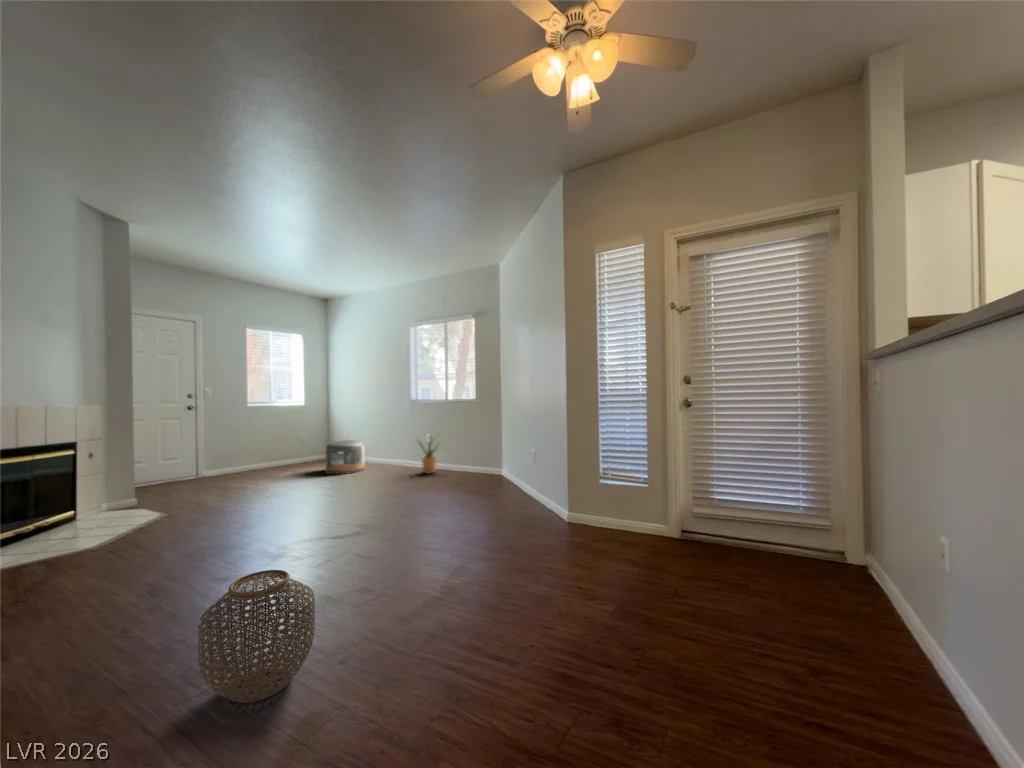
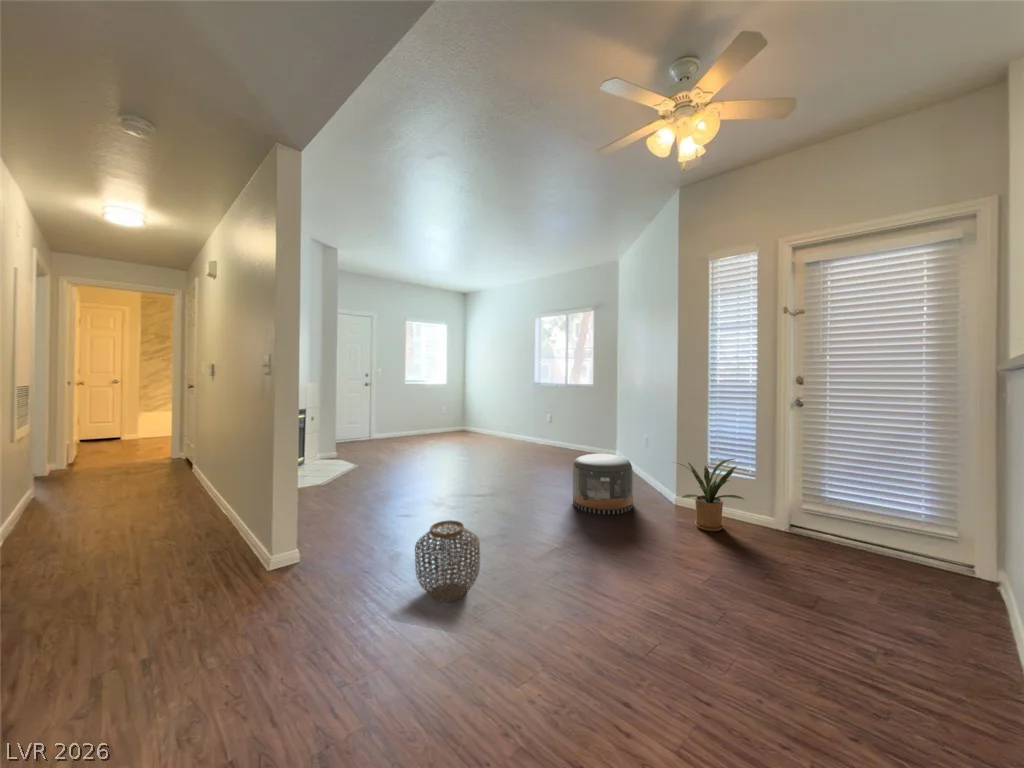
house plant: present [417,437,437,473] -> present [678,459,744,531]
pouf: present [326,440,365,474] -> present [573,454,633,514]

